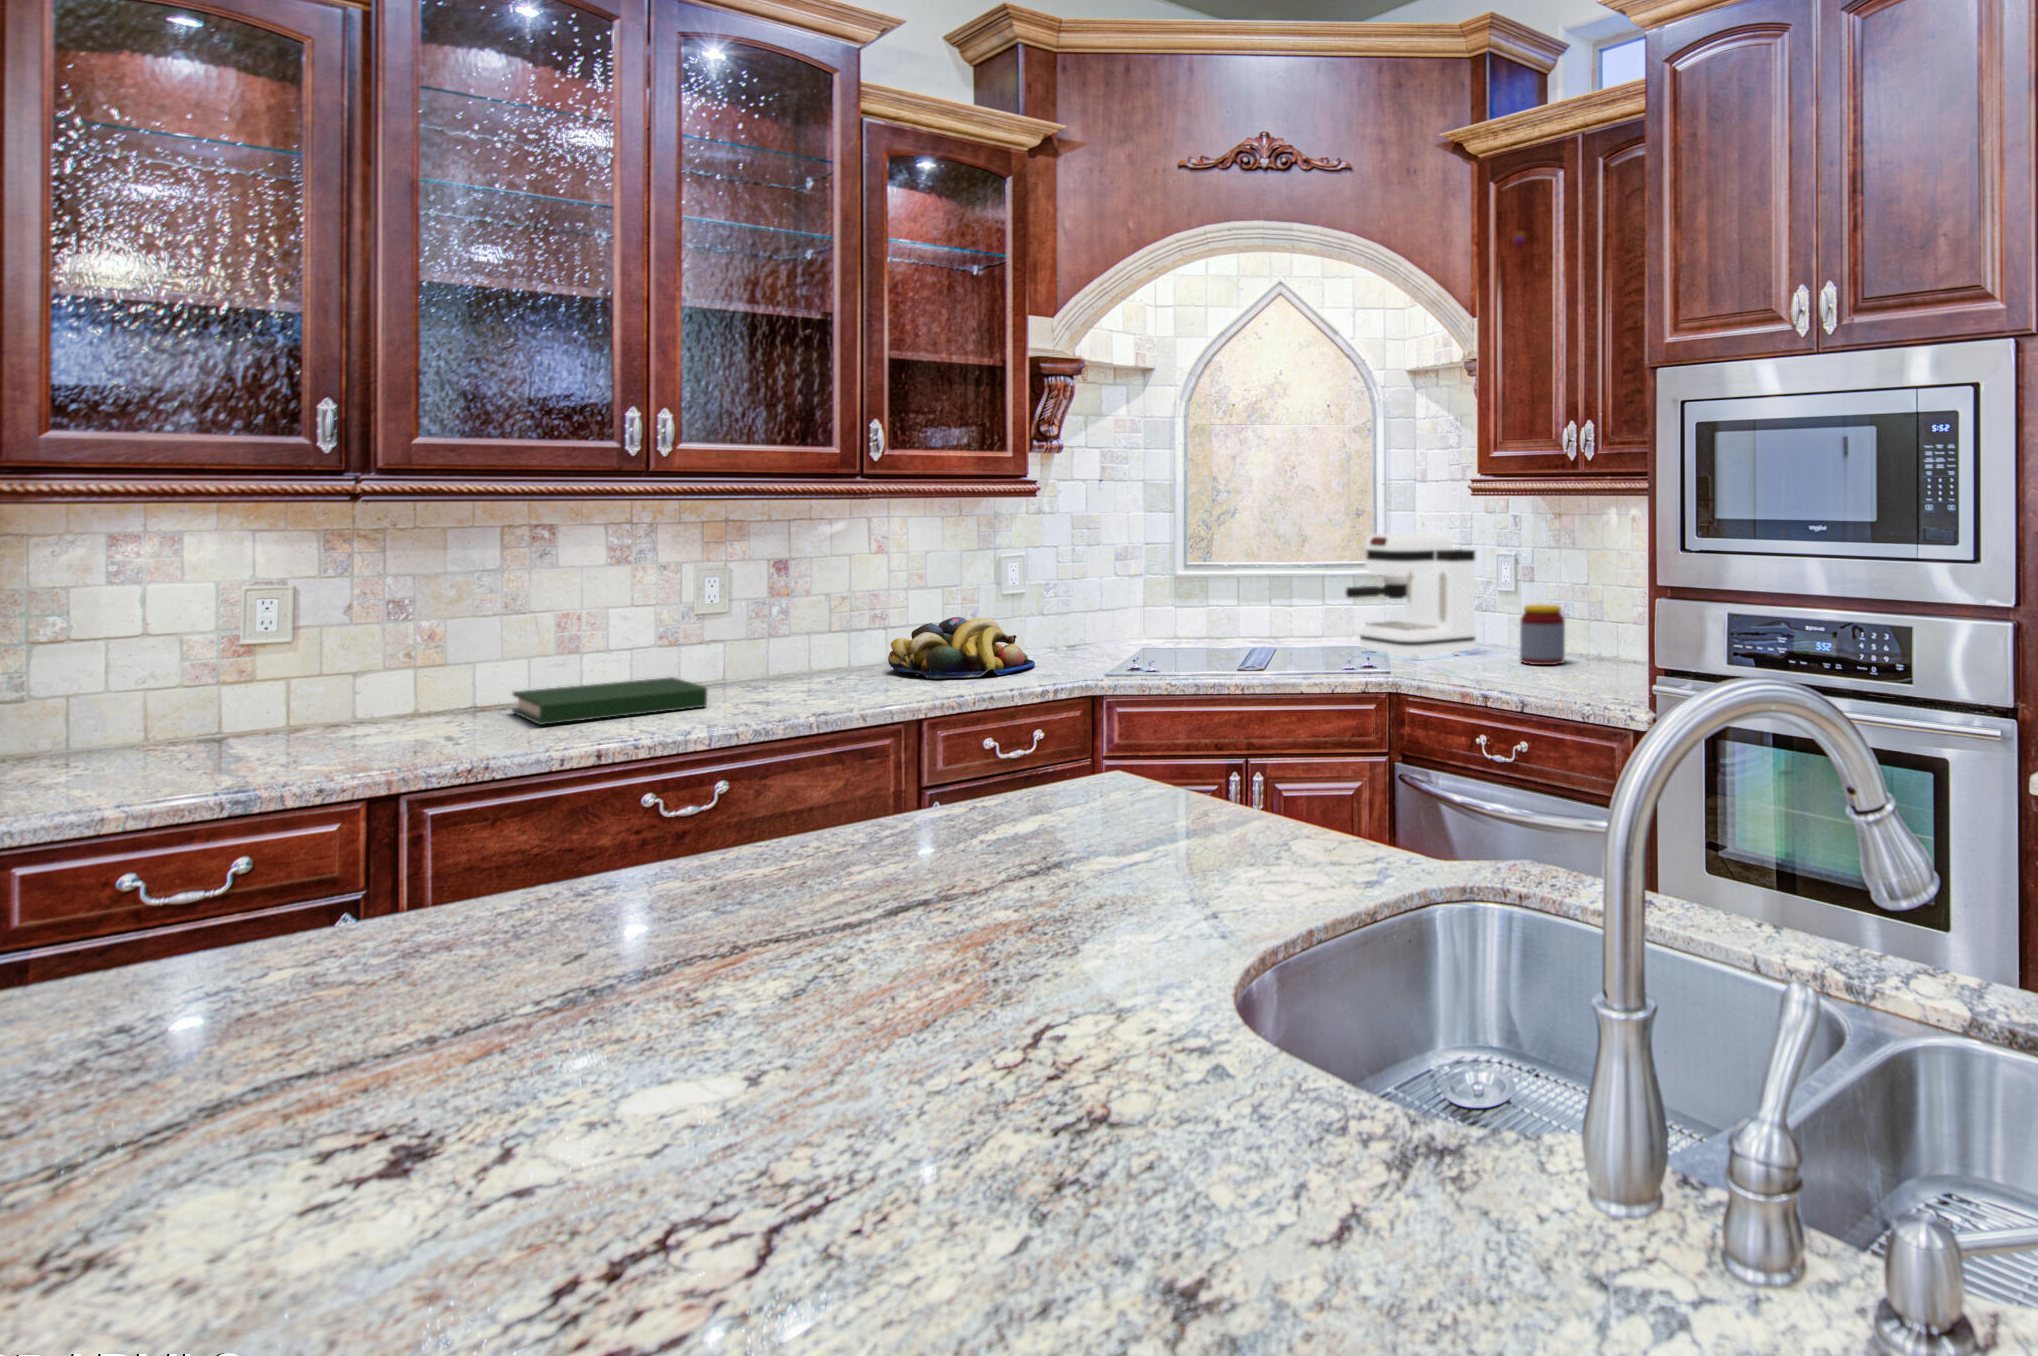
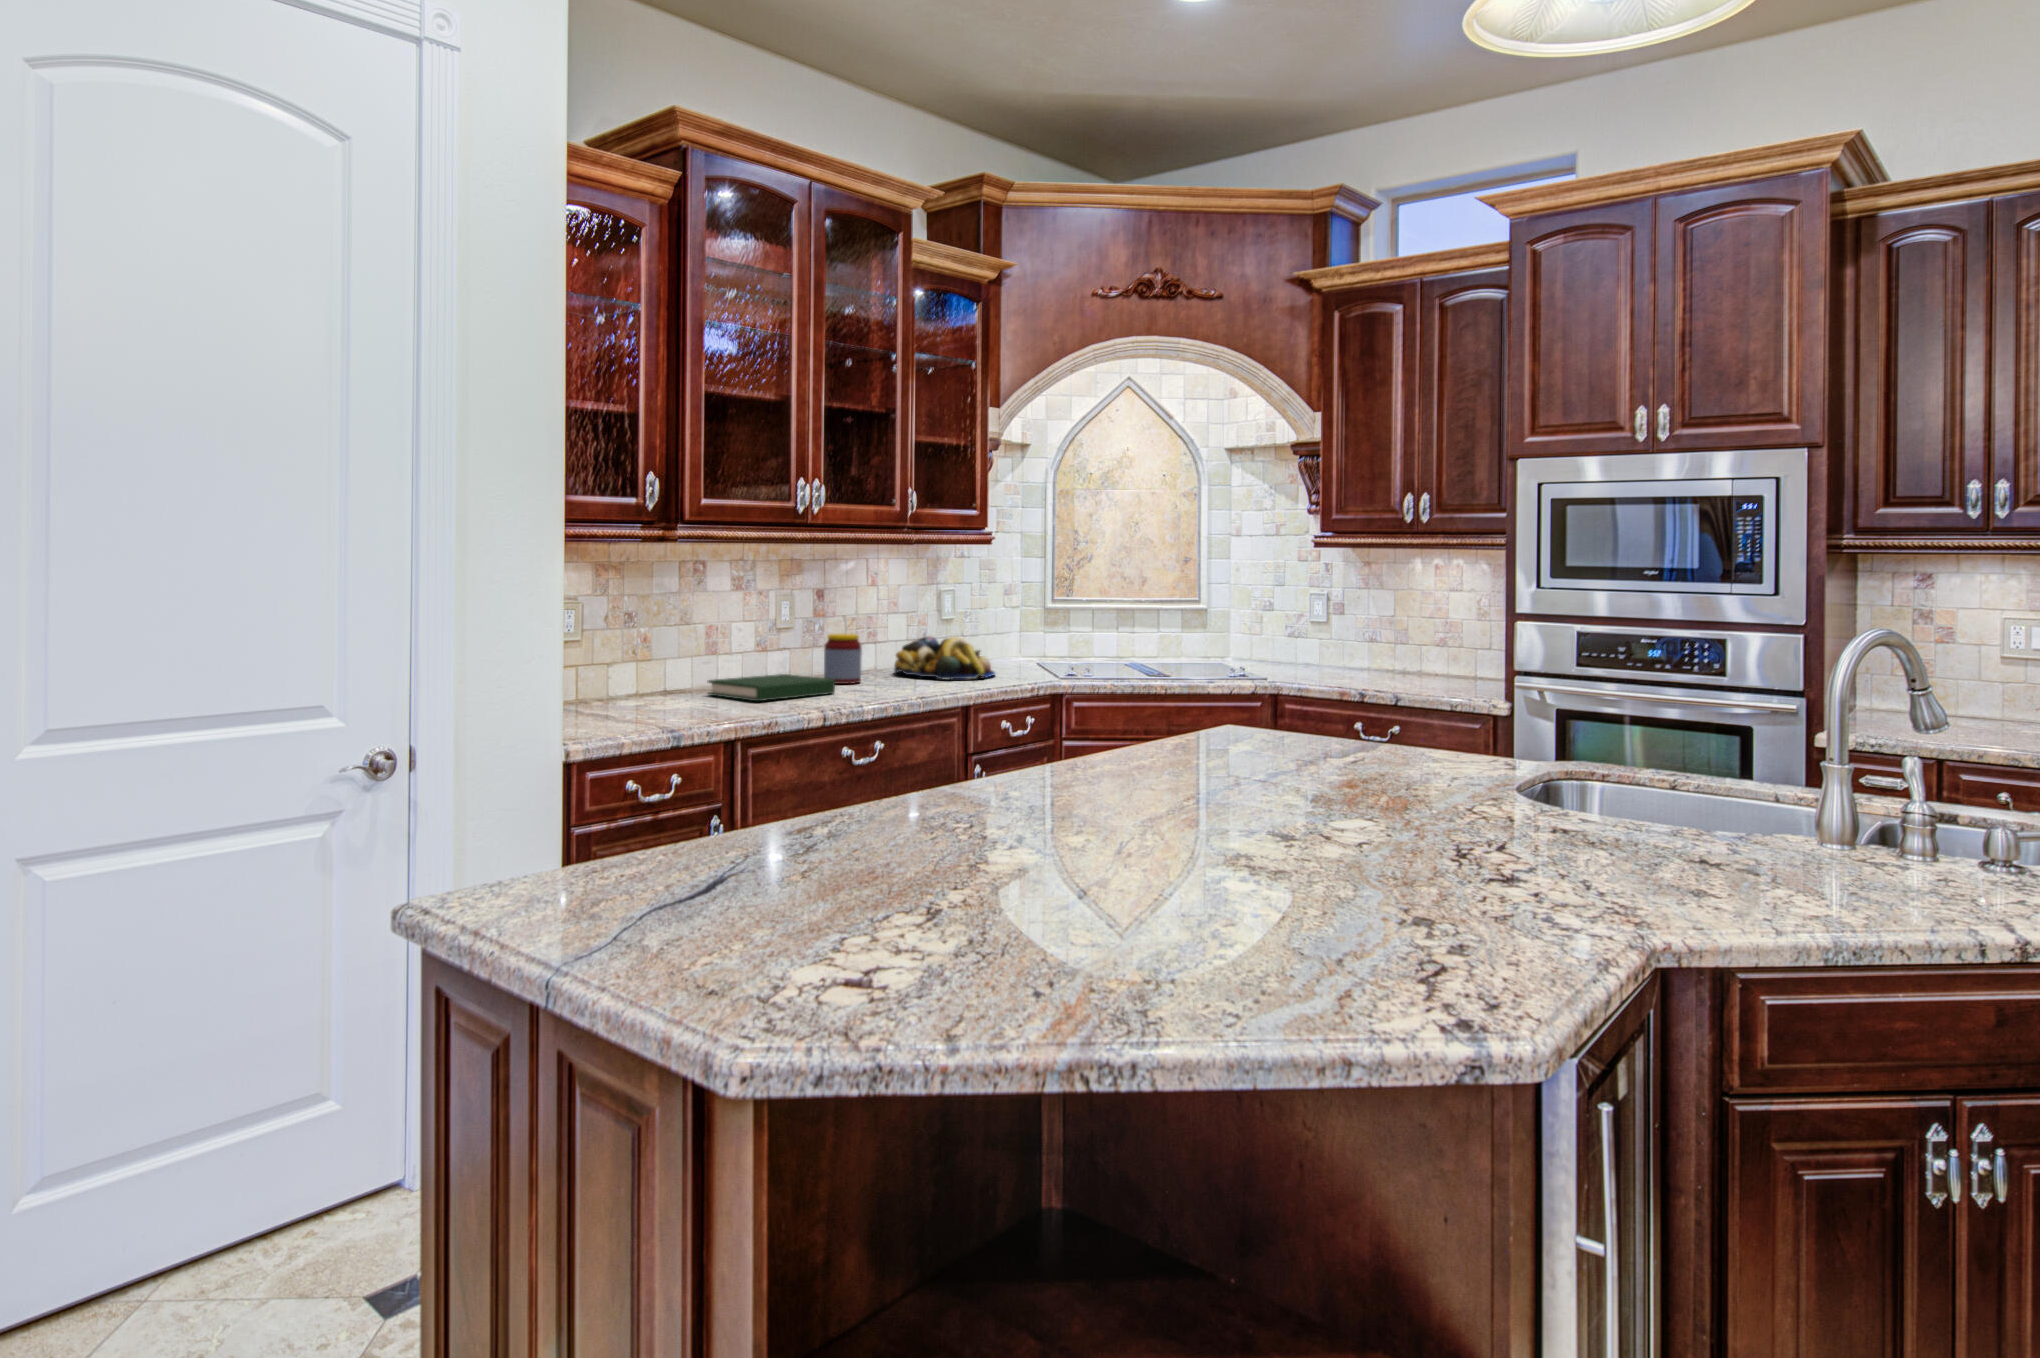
coffee maker: present [1346,534,1476,659] -> none [1209,578,1302,672]
jar: present [1520,604,1565,665] -> present [824,634,862,684]

